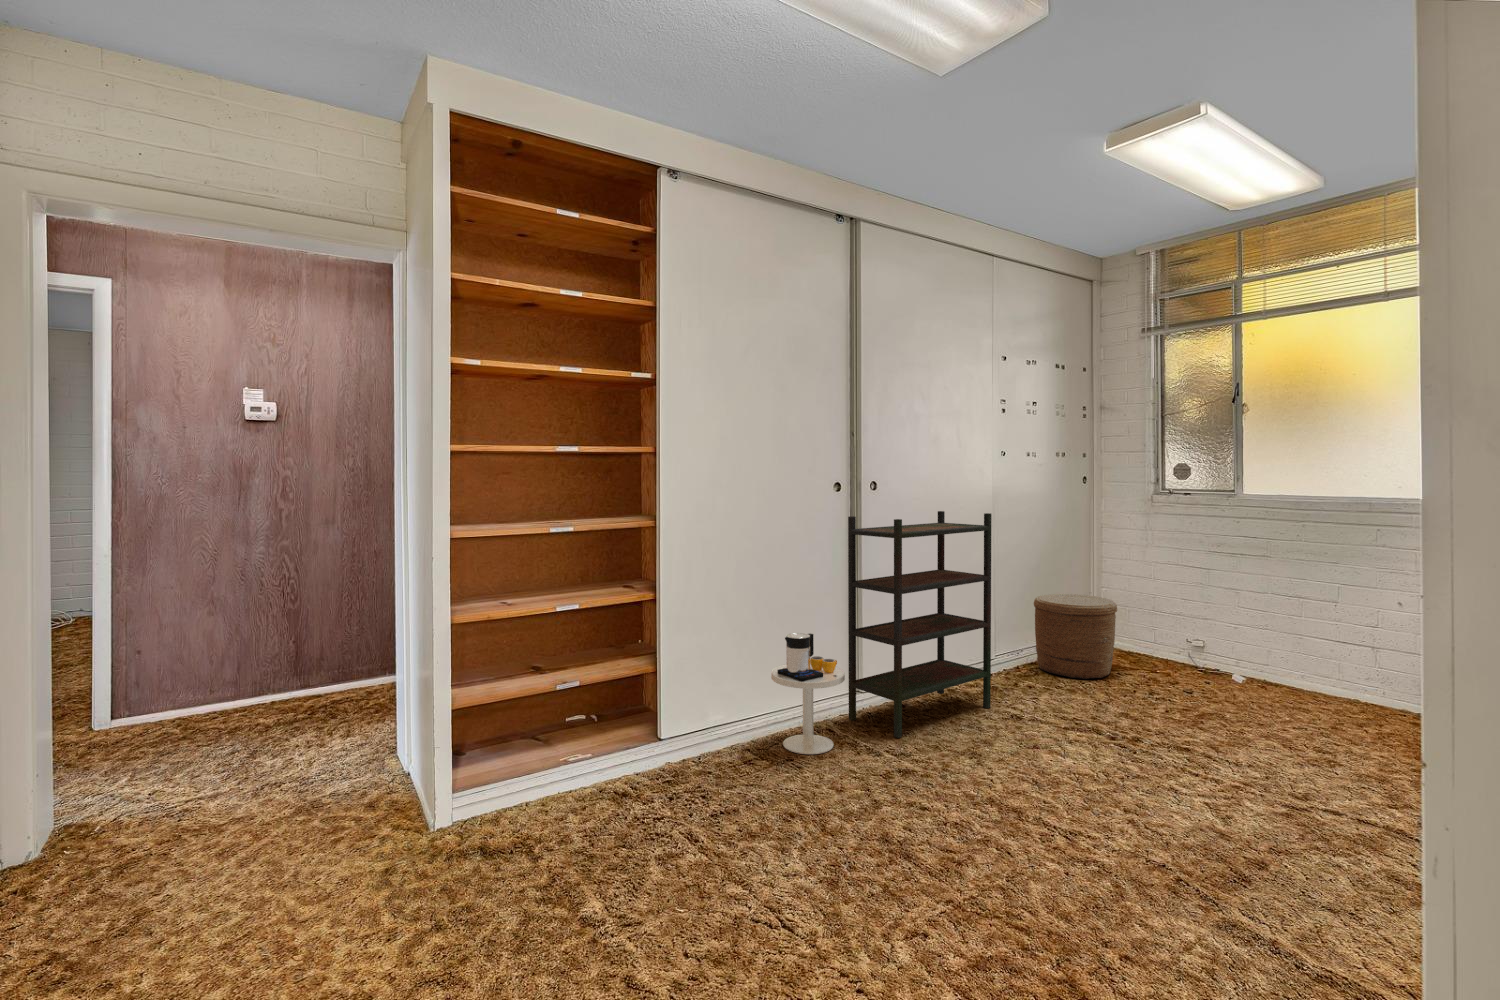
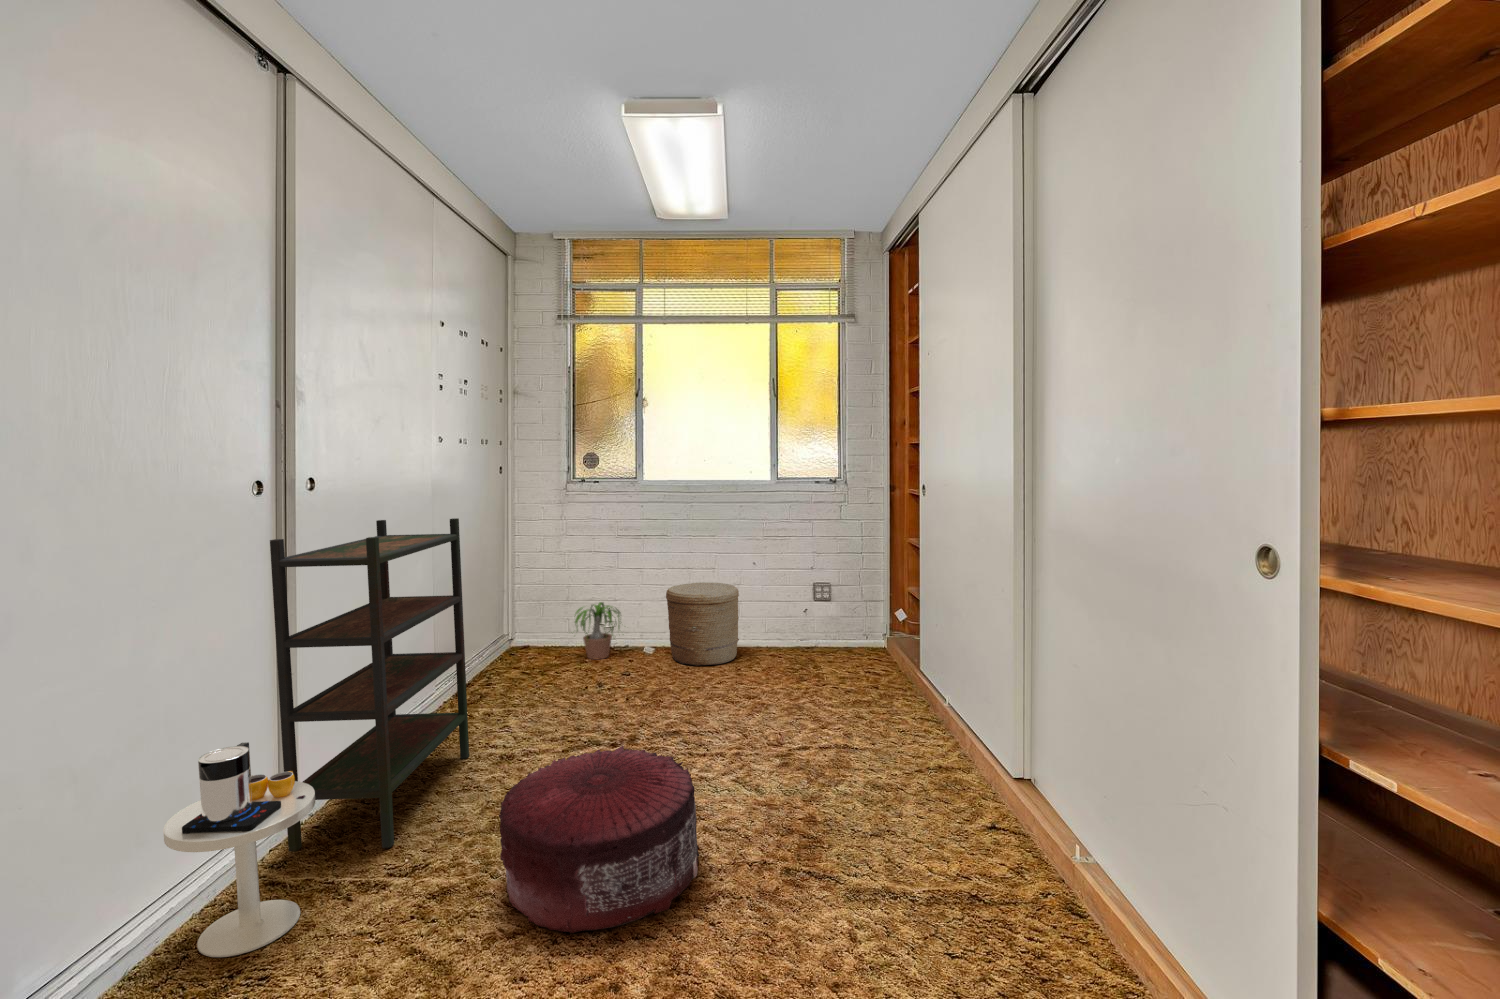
woven basket: present [1034,594,1117,679] -> present [666,582,739,666]
potted plant: none [1138,616,1215,674] -> present [575,602,620,659]
pouf: none [932,709,1110,846] -> present [499,746,699,933]

